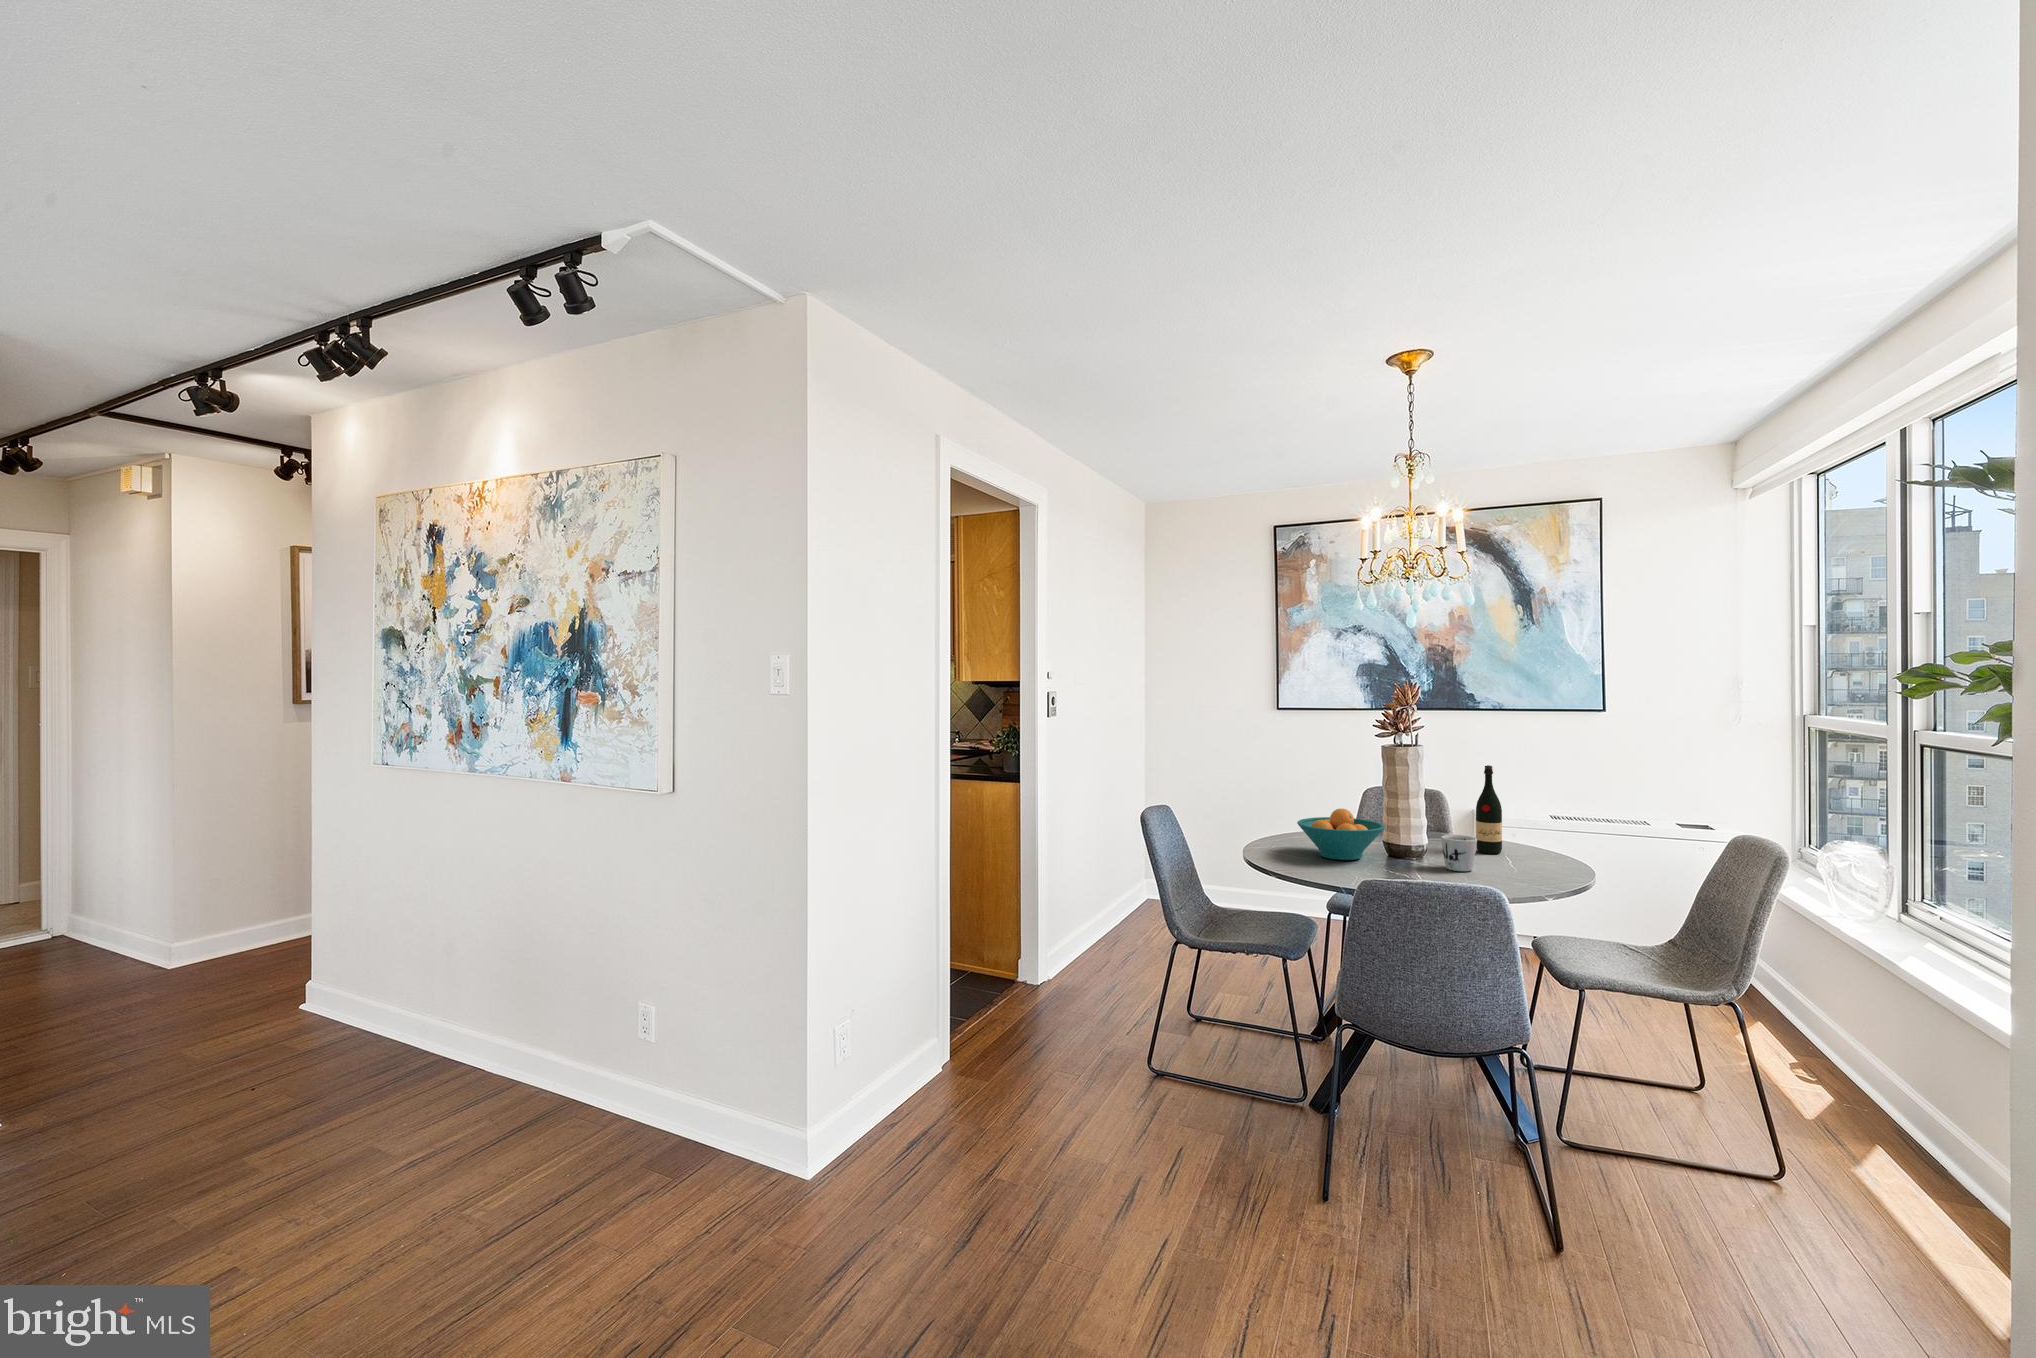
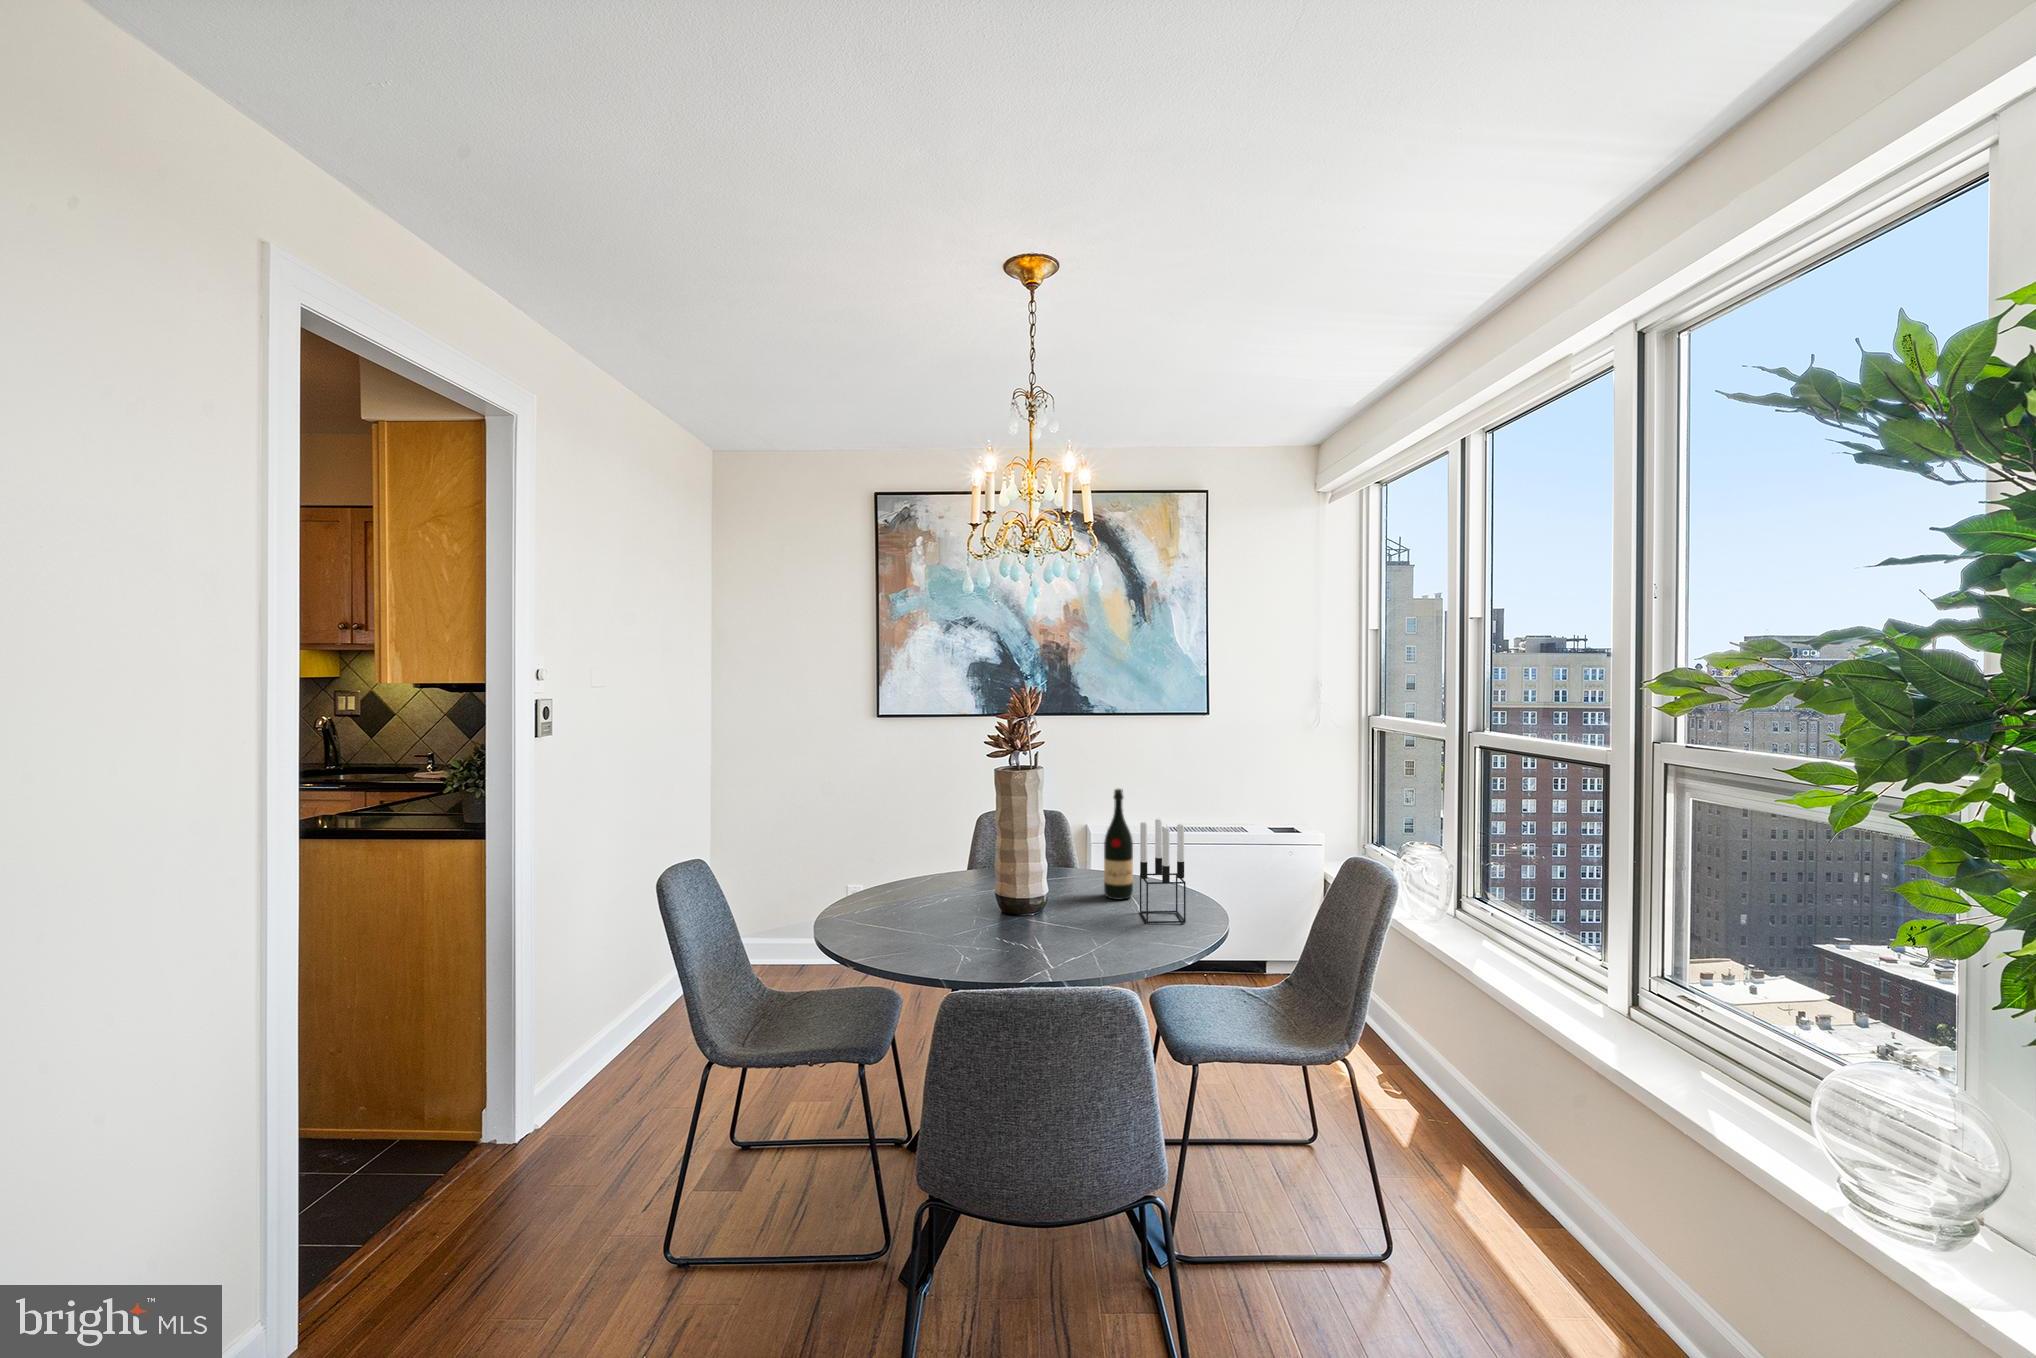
candle holder: none [1505,788,1545,871] -> present [1140,819,1186,923]
fruit bowl: present [1297,809,1386,860] -> none [884,859,1000,933]
mug: present [1441,835,1477,871] -> none [1068,886,1111,936]

